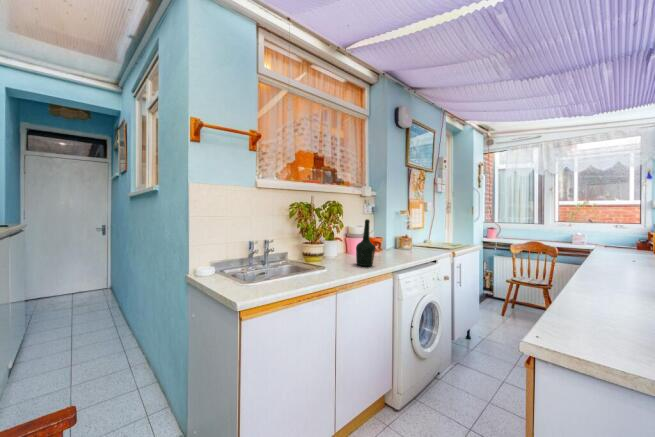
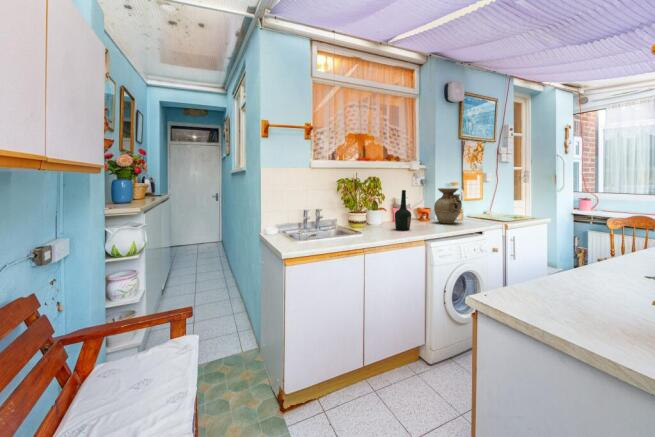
vase: none [388,217,417,255] -> present [434,188,462,224]

